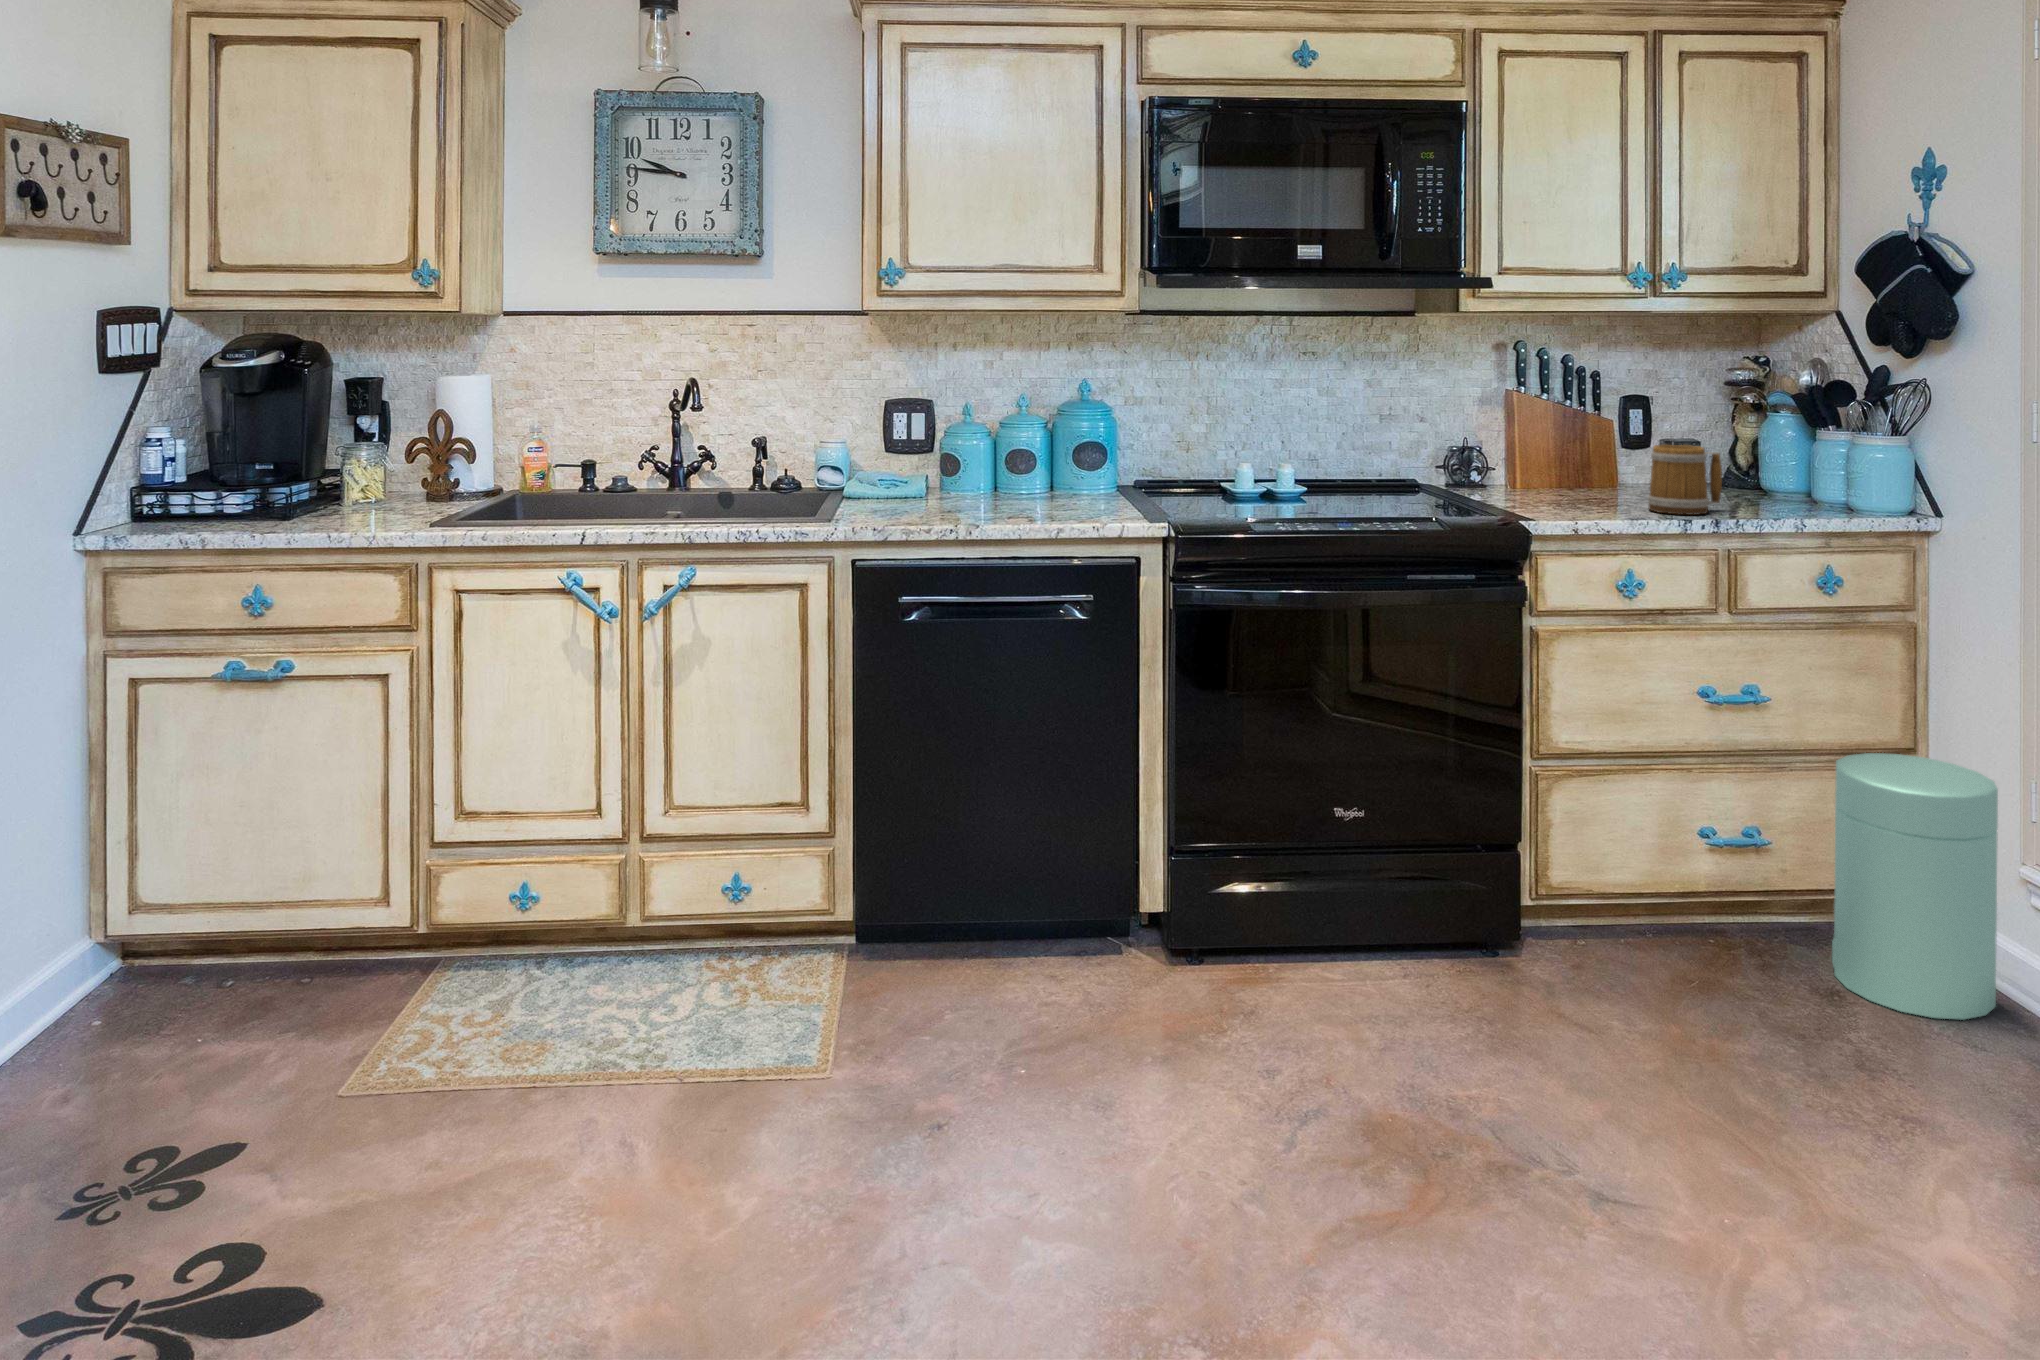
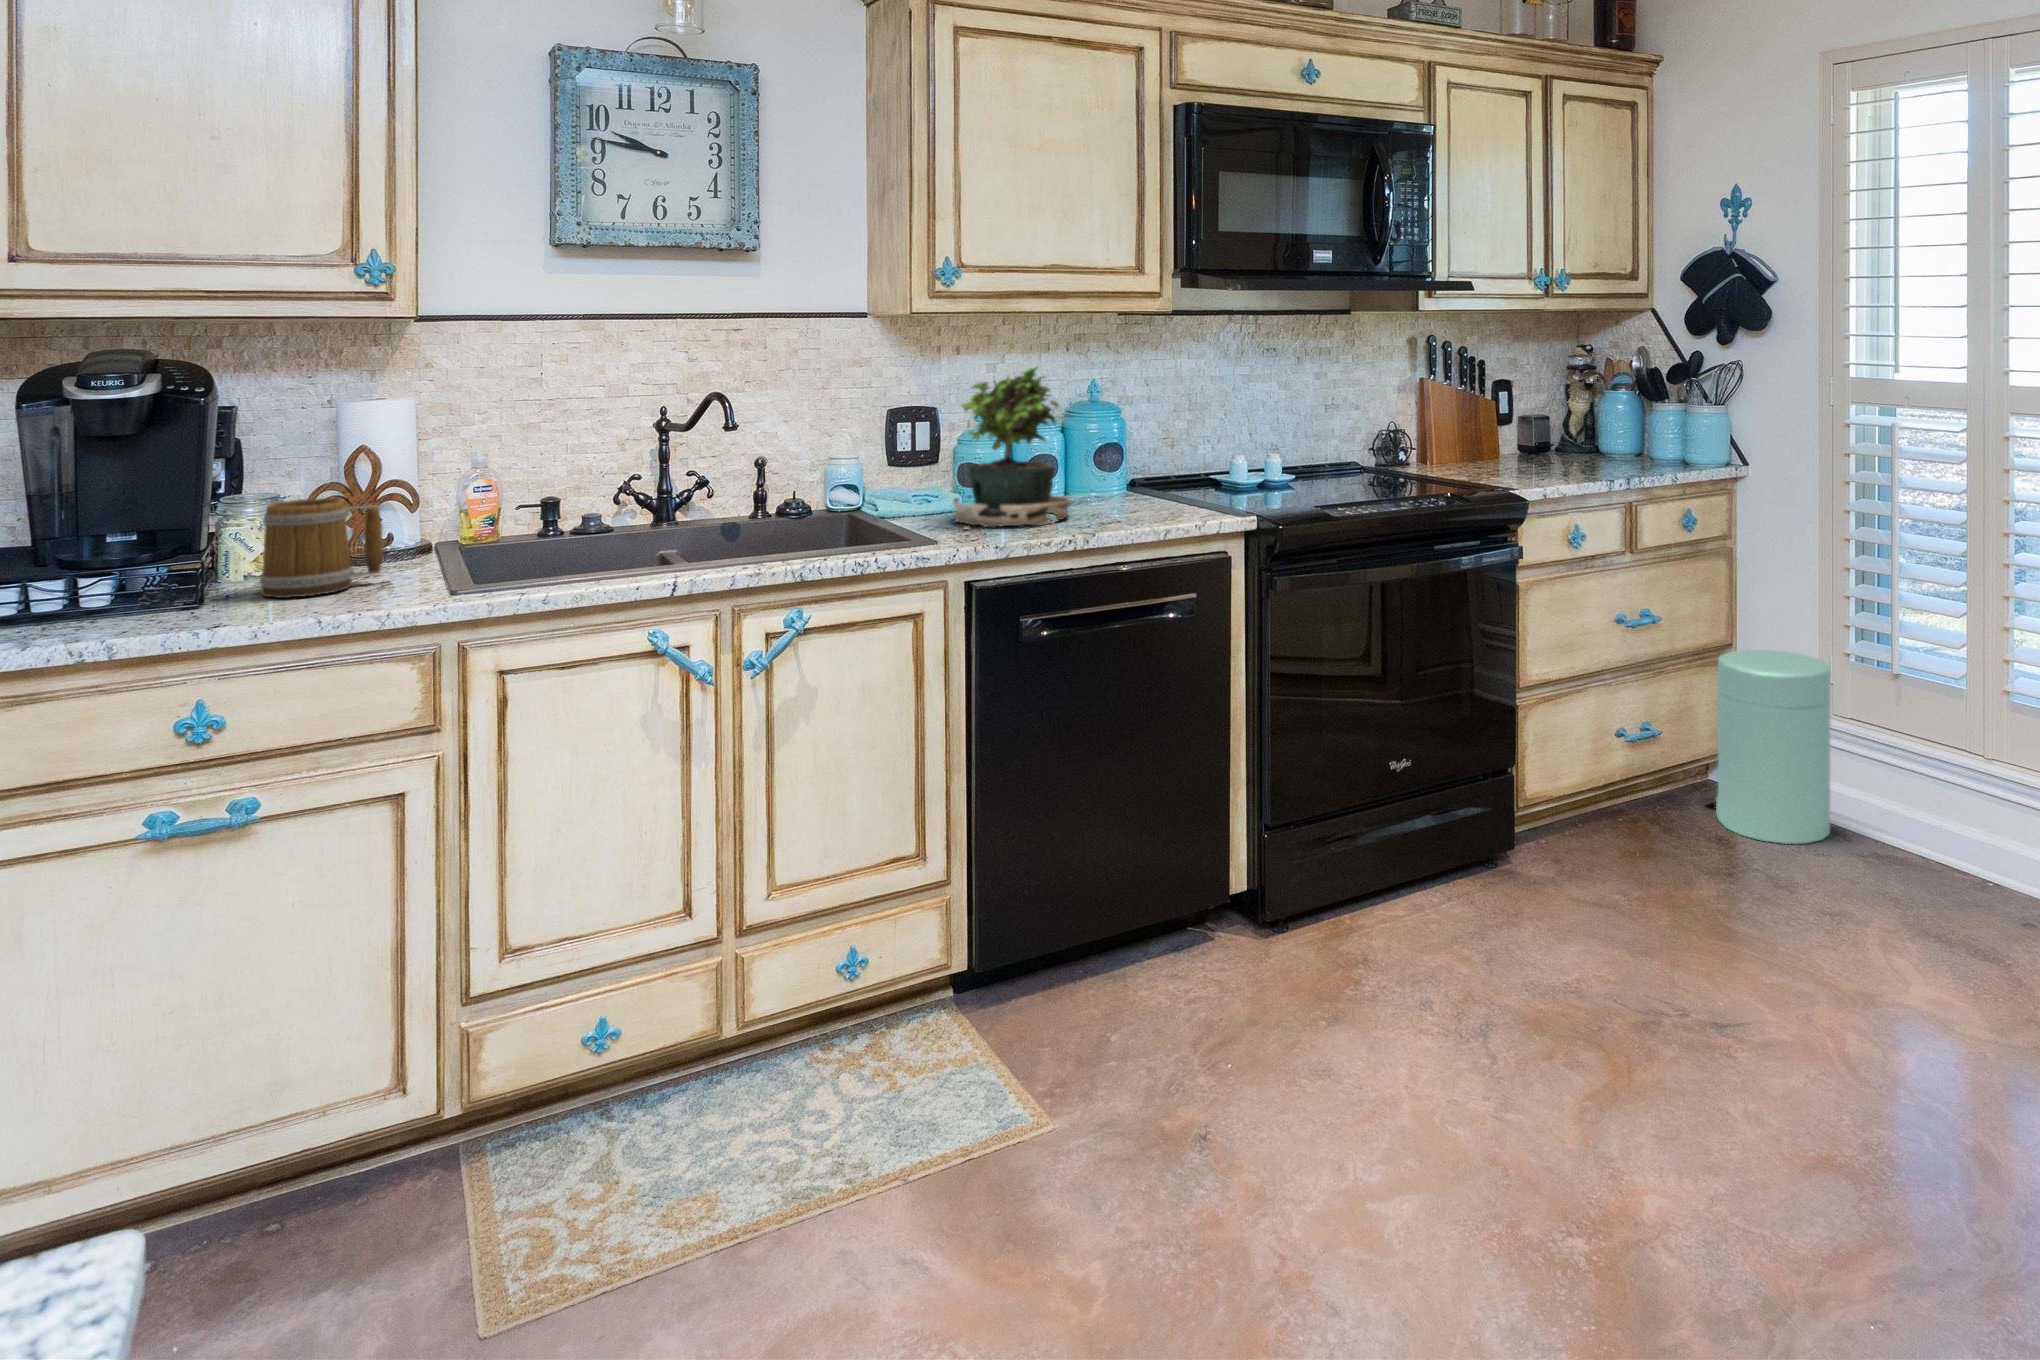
potted plant: none [876,360,1011,517] -> present [952,367,1071,533]
mug: present [1648,445,1722,515] -> present [260,498,382,598]

